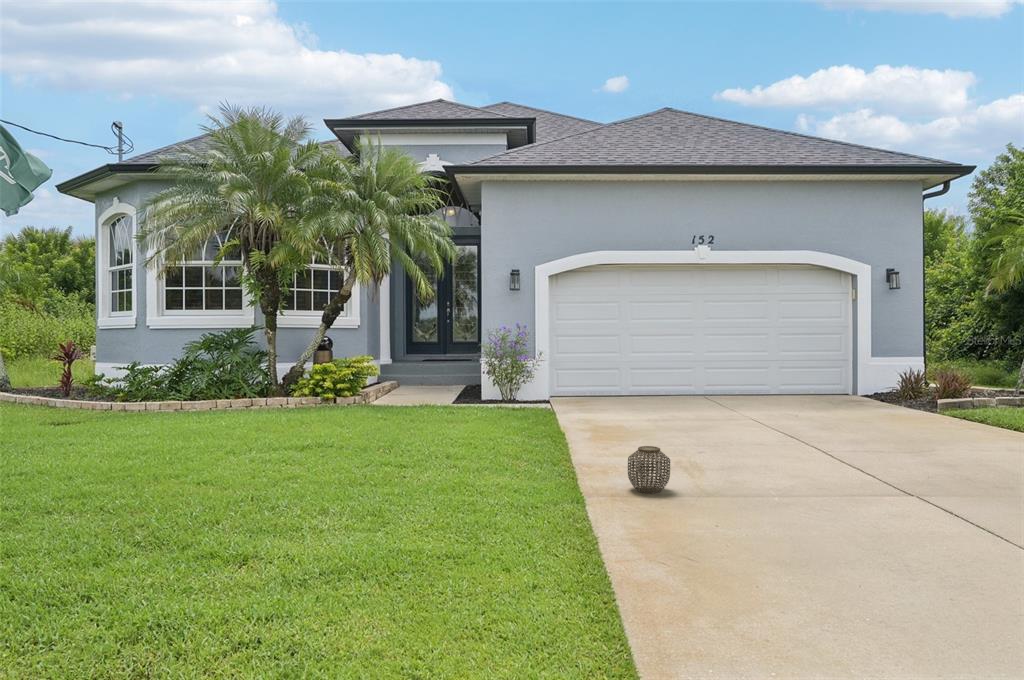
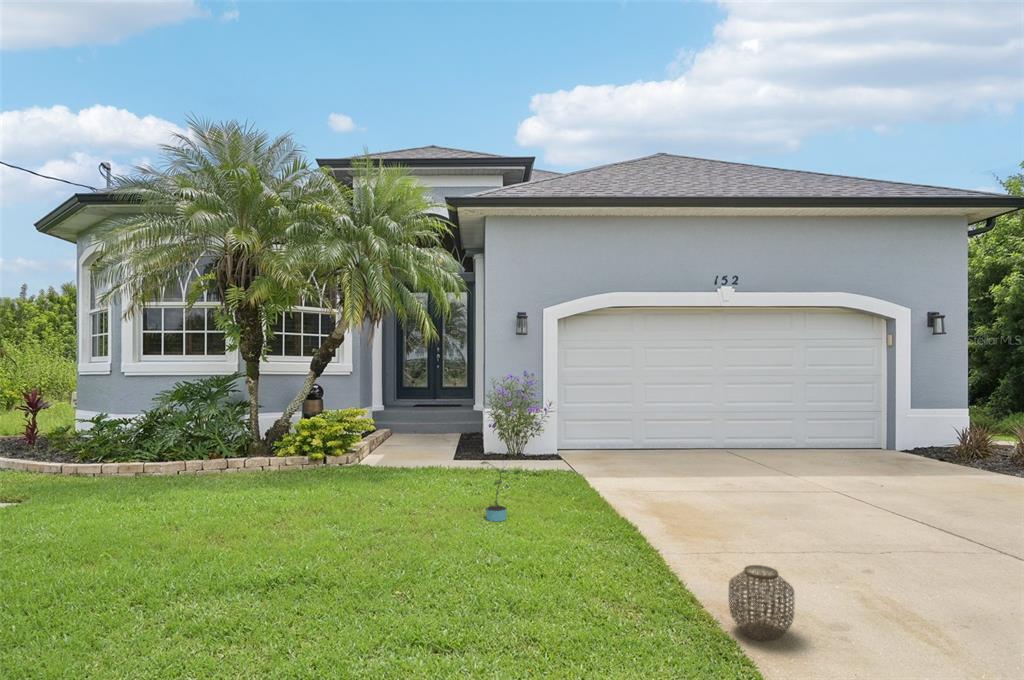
potted plant: none [468,384,499,439] -> present [481,452,519,521]

